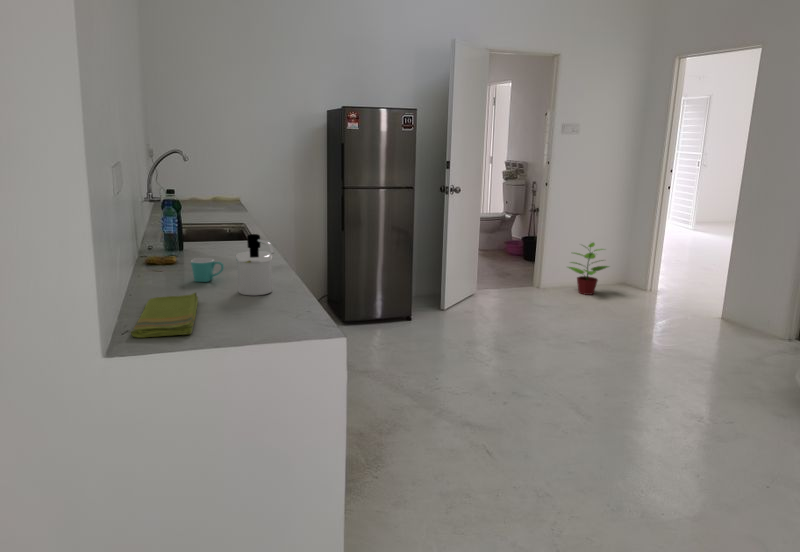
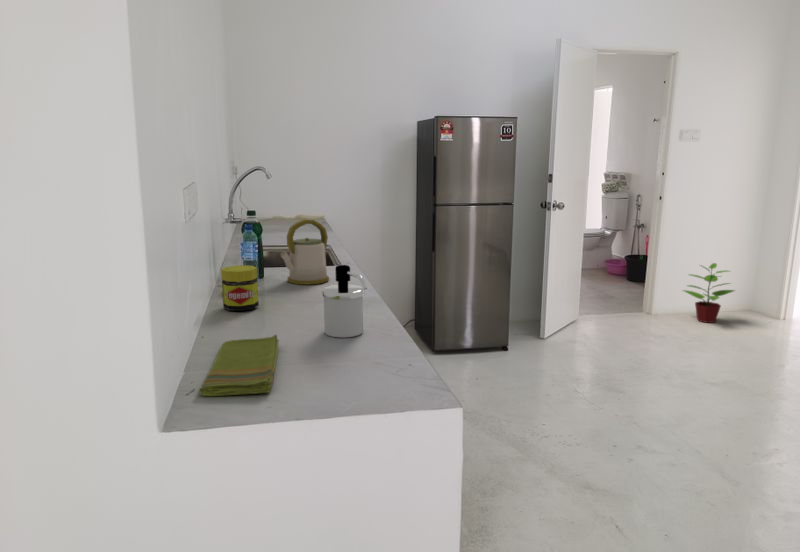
kettle: none [199,197,244,255] -> present [280,219,329,284]
jar: none [144,236,179,276] -> present [221,265,259,311]
mug: present [191,258,224,282] -> none [271,291,308,319]

